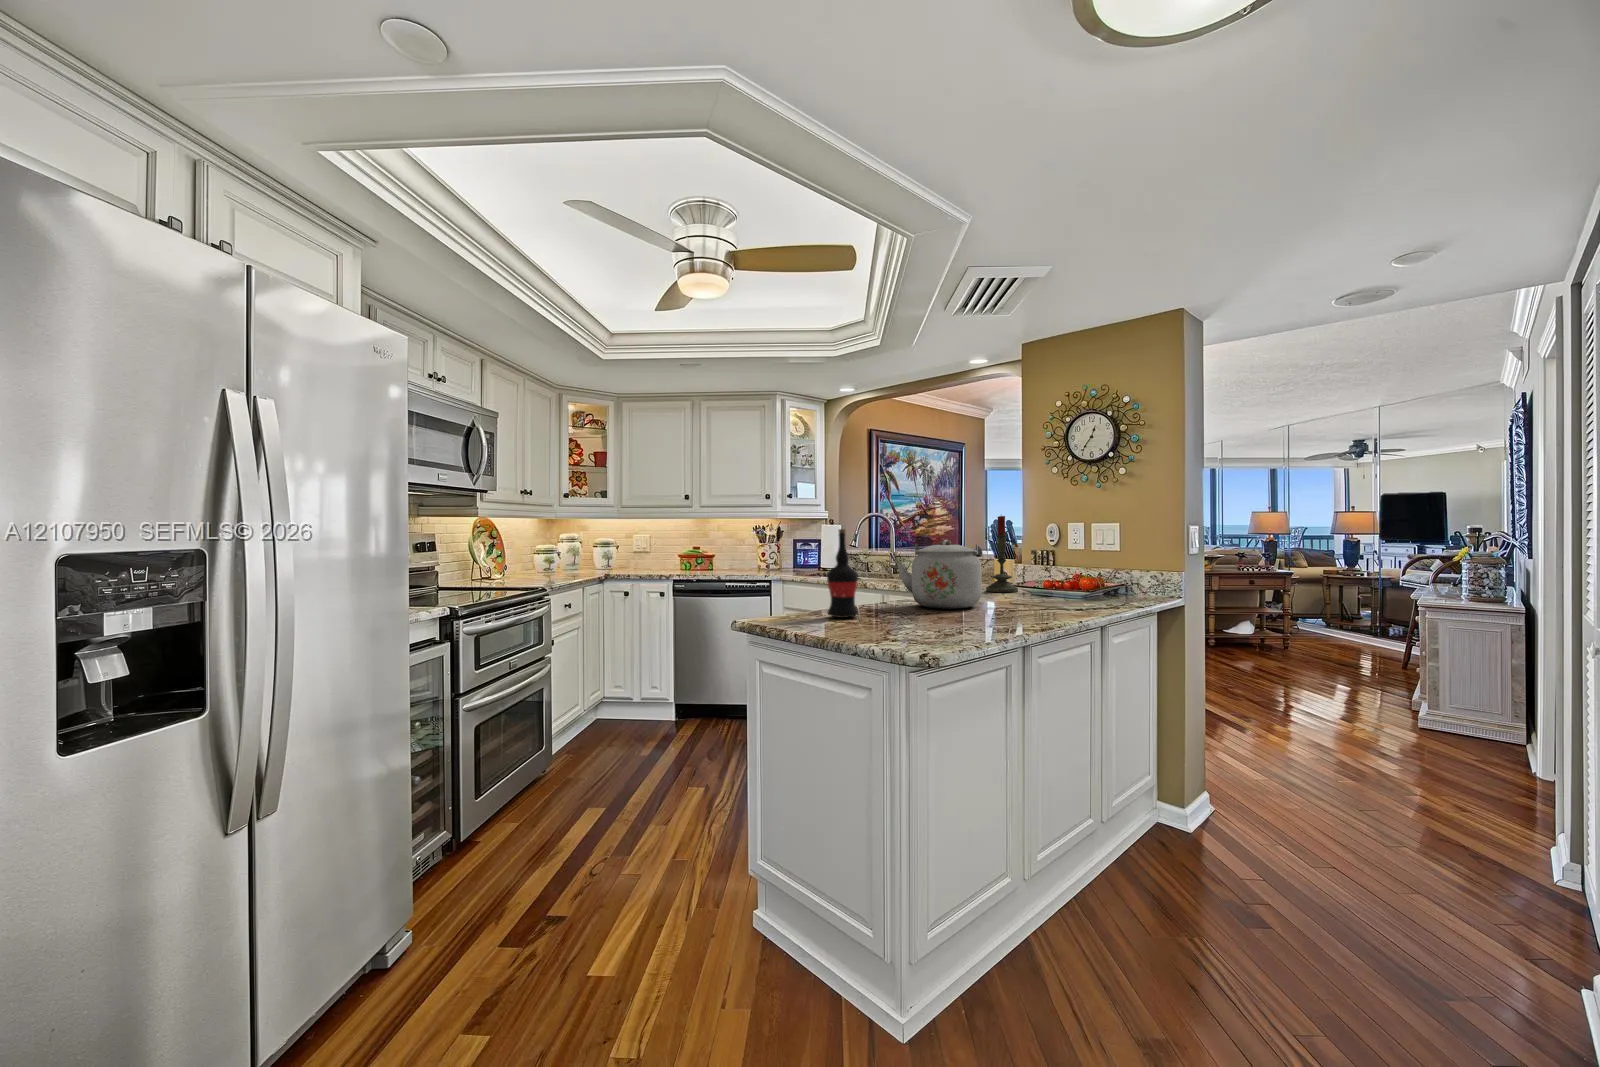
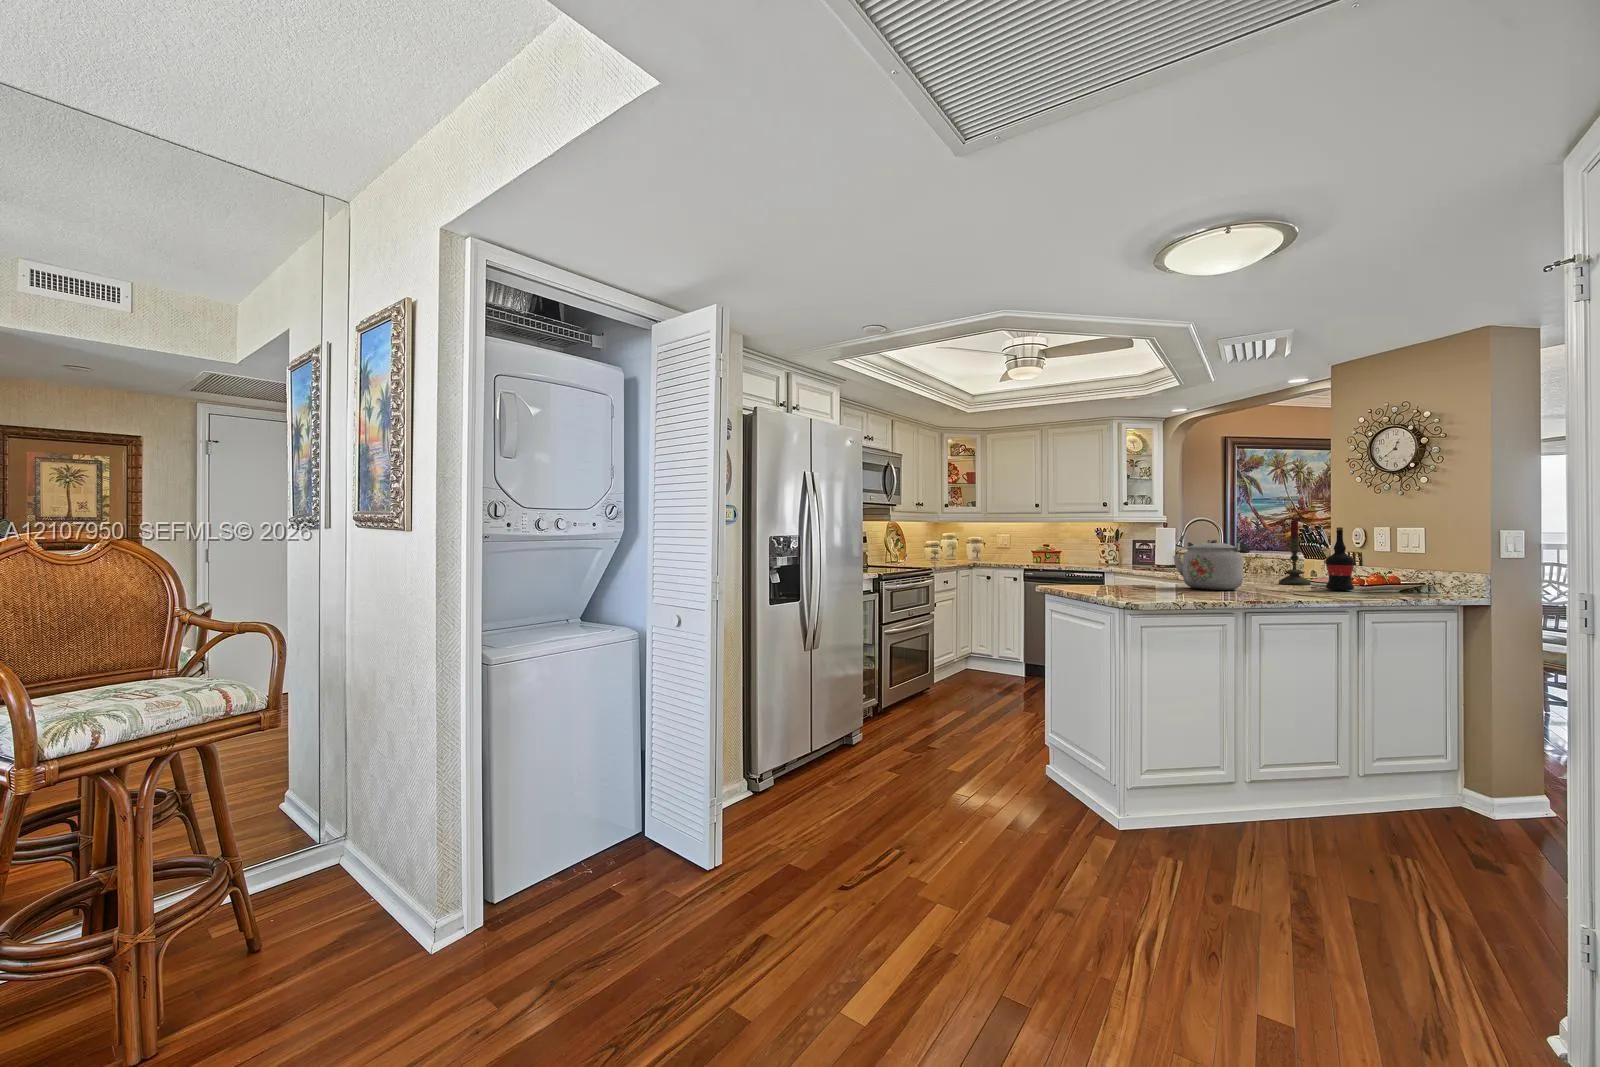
wine bottle: present [827,529,858,618] -> present [1326,527,1354,591]

